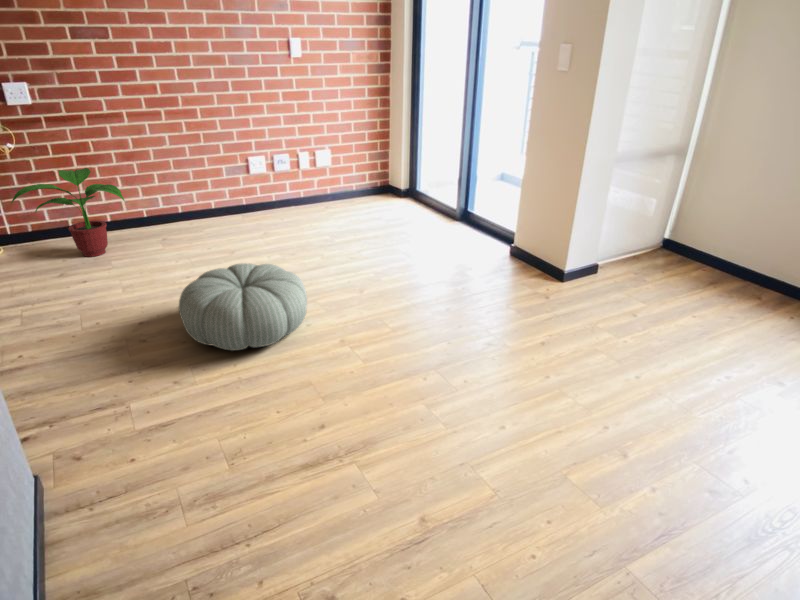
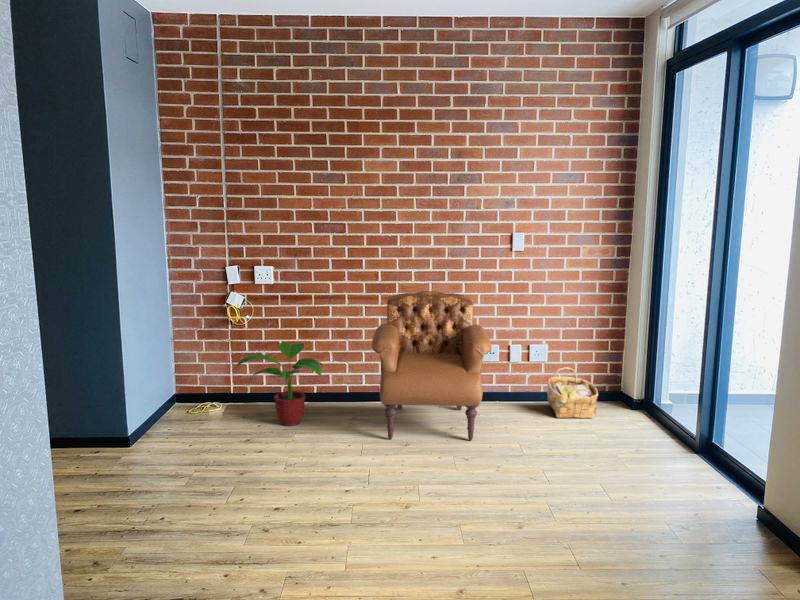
armchair: none [168,103,294,251] -> present [372,291,492,441]
woven basket: none [335,168,380,212] -> present [547,367,598,418]
pouf: present [179,263,307,350] -> none [318,463,447,559]

